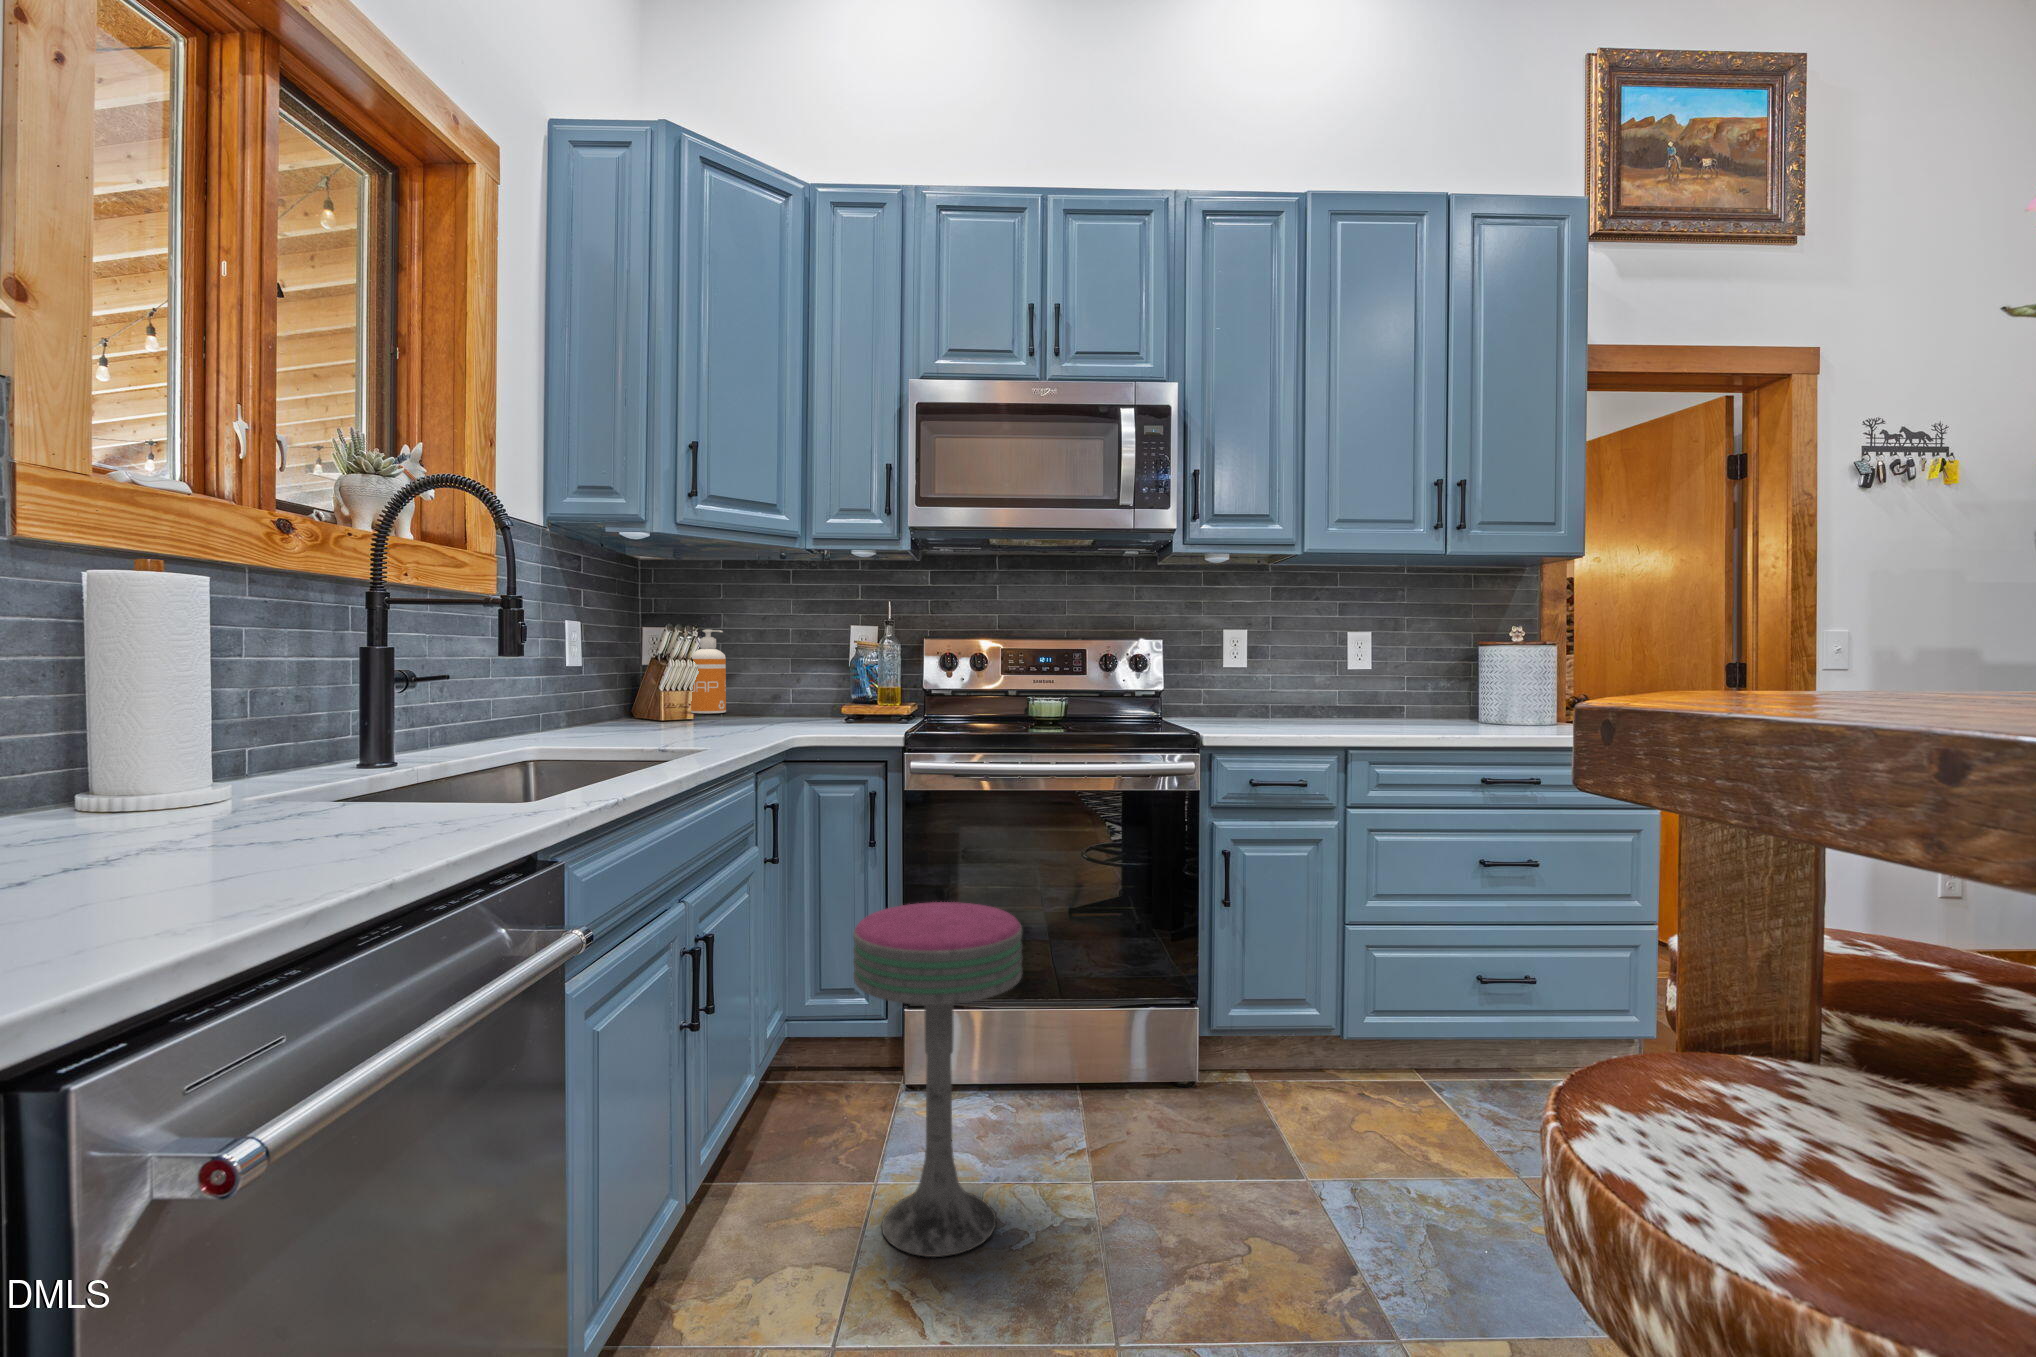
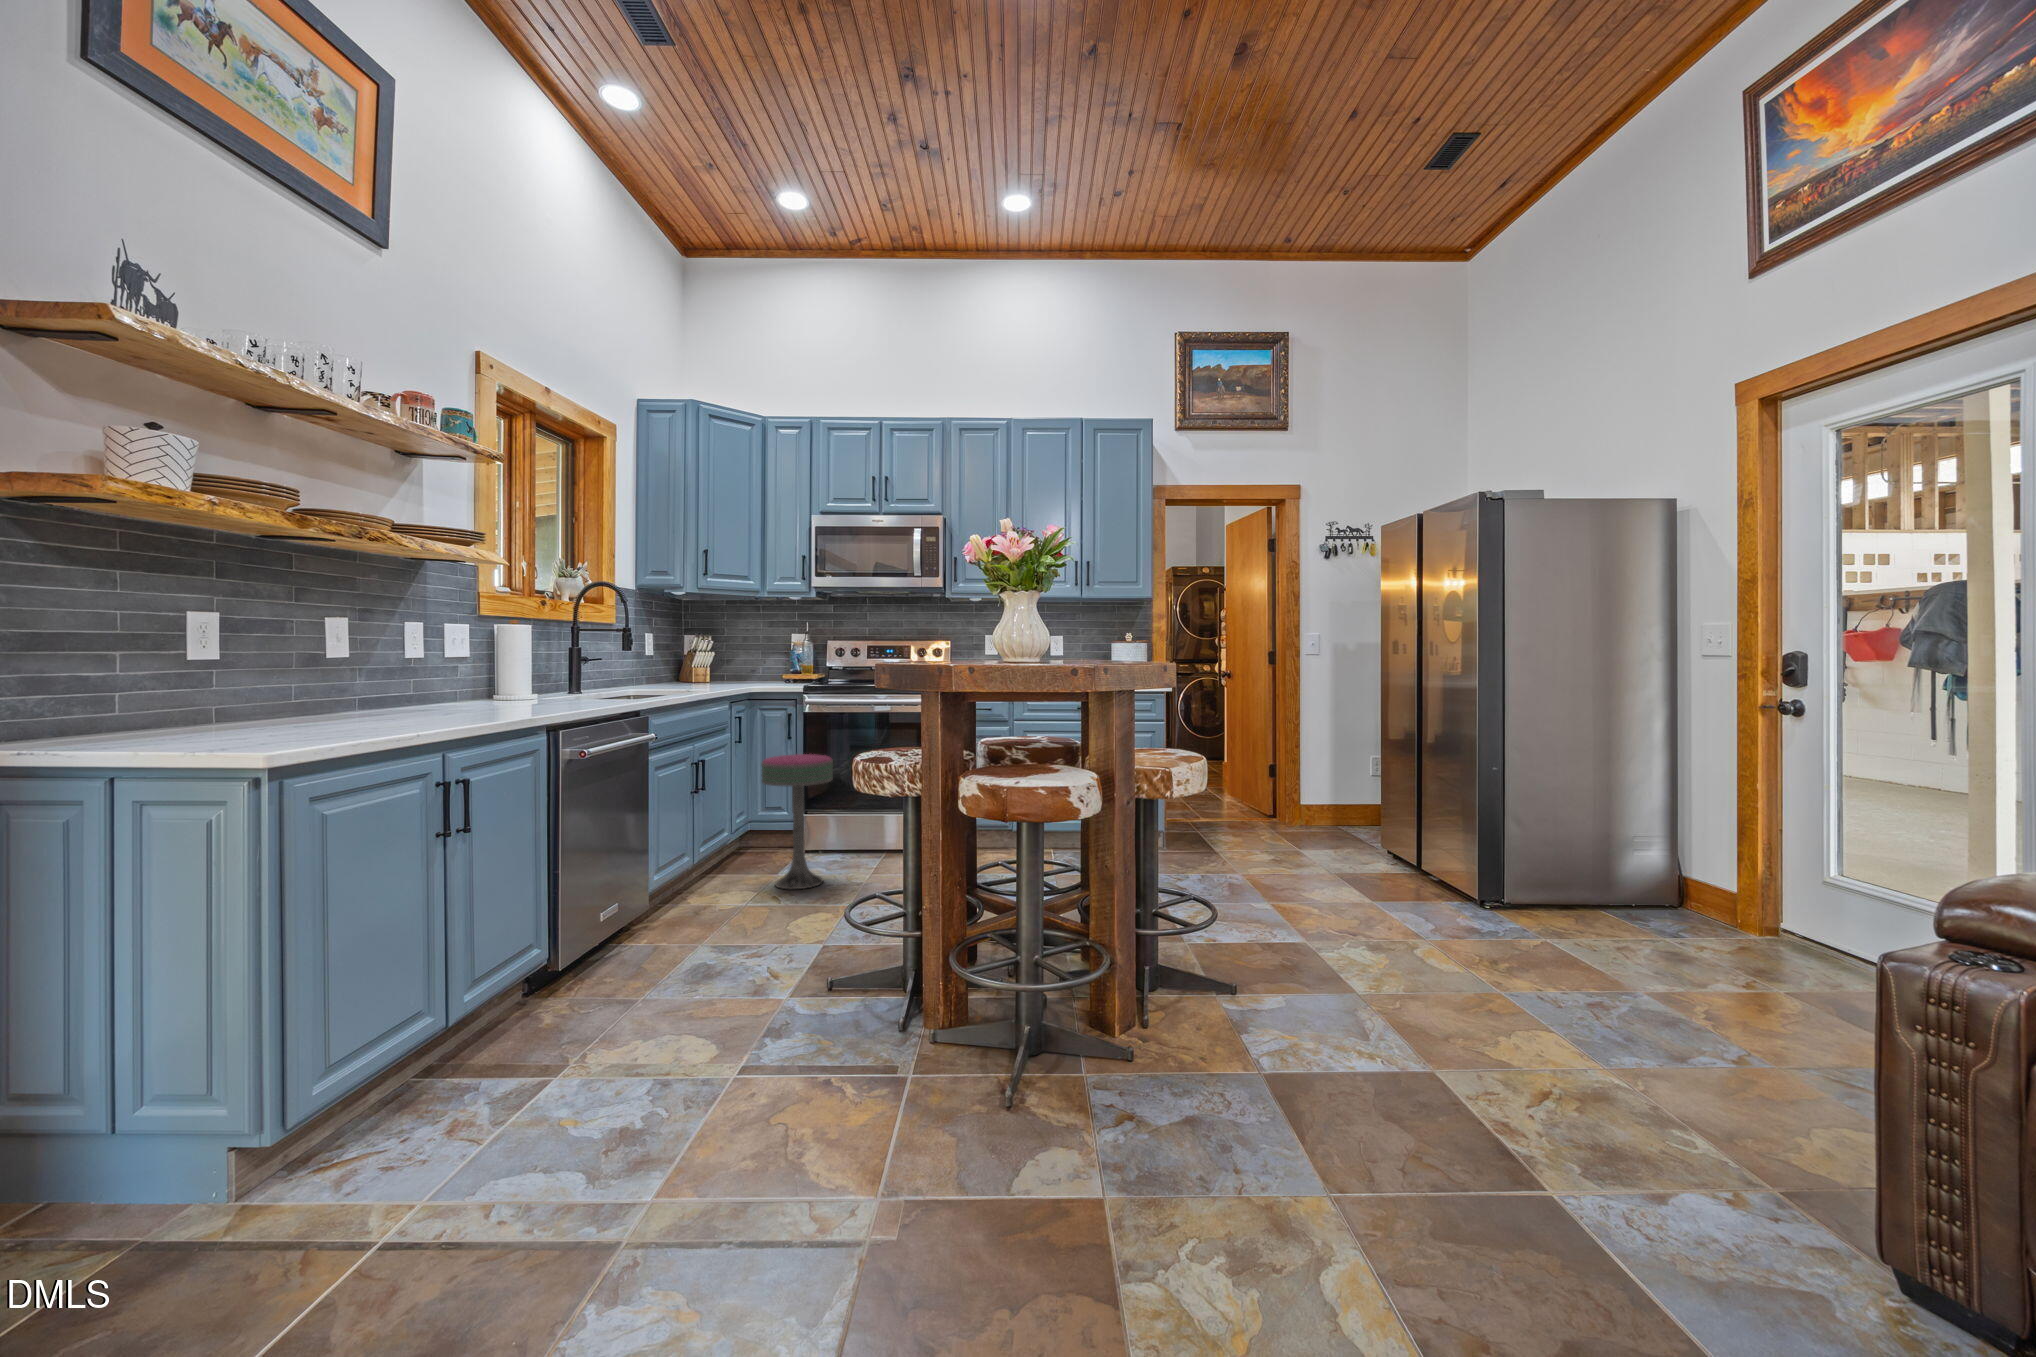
soap dispenser: present [691,630,726,713] -> none [710,638,728,680]

